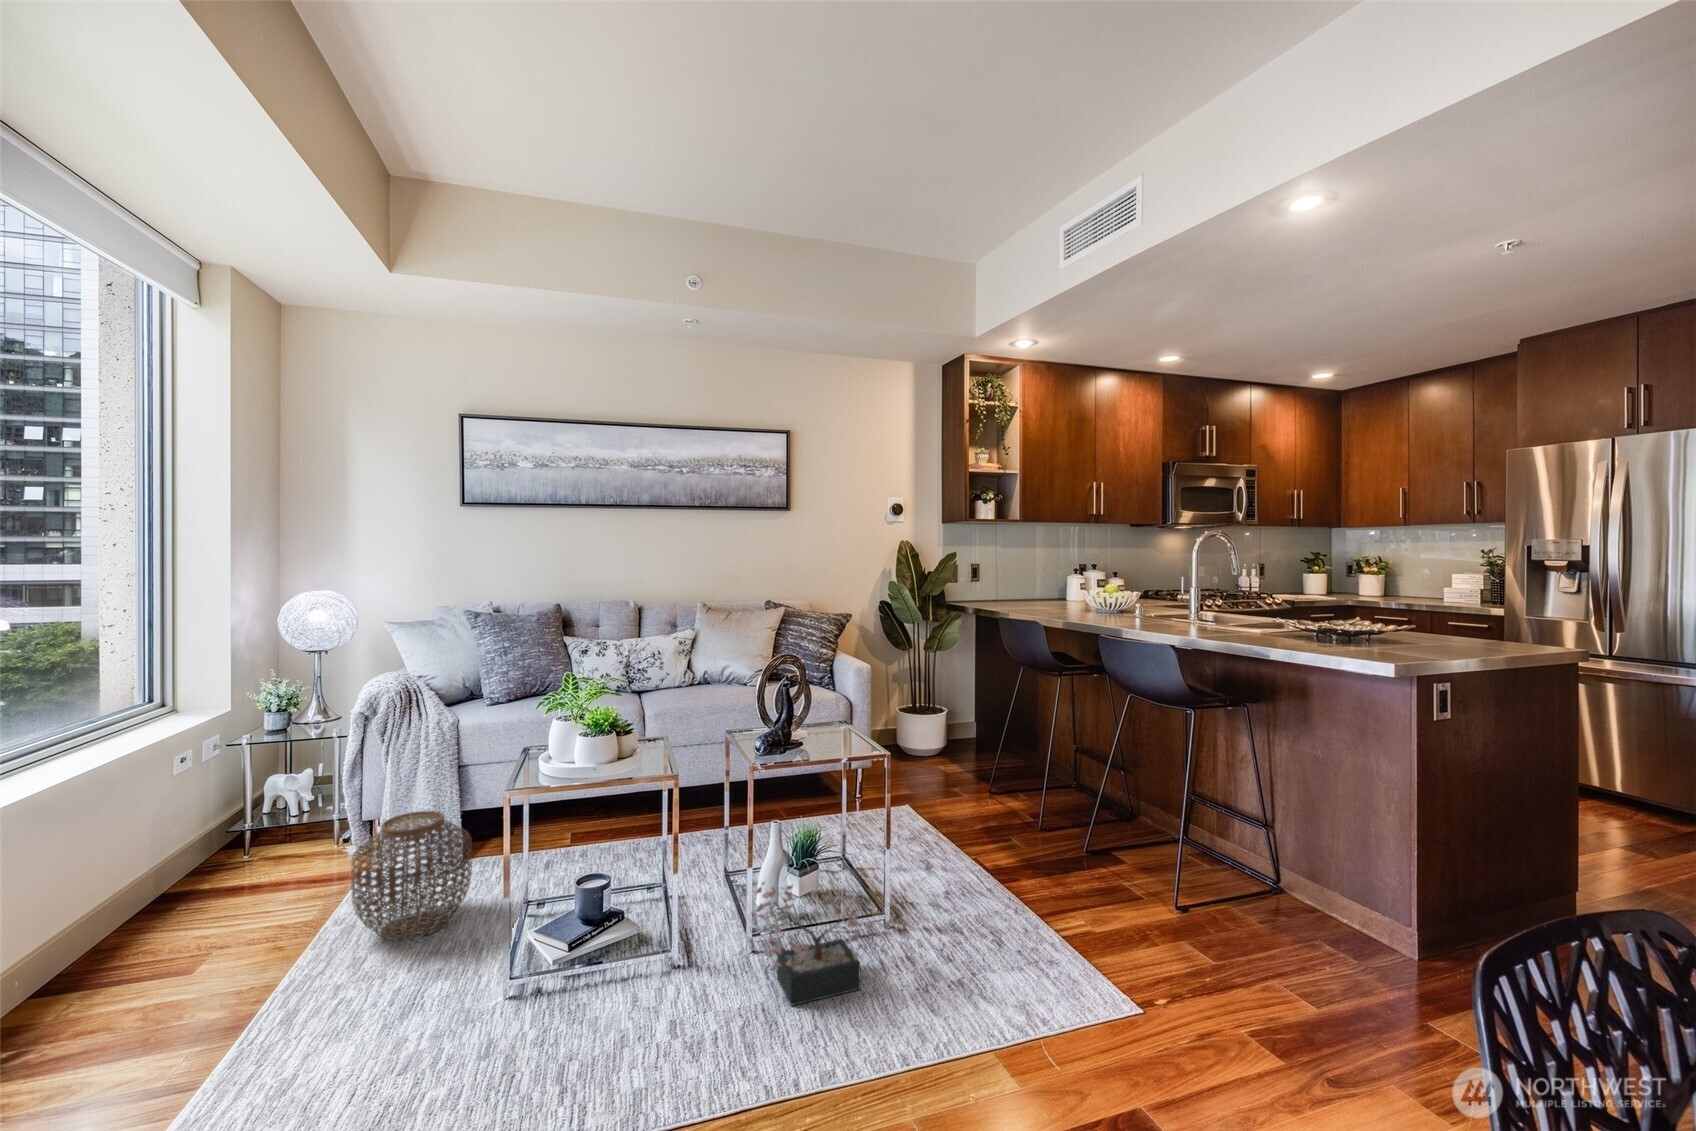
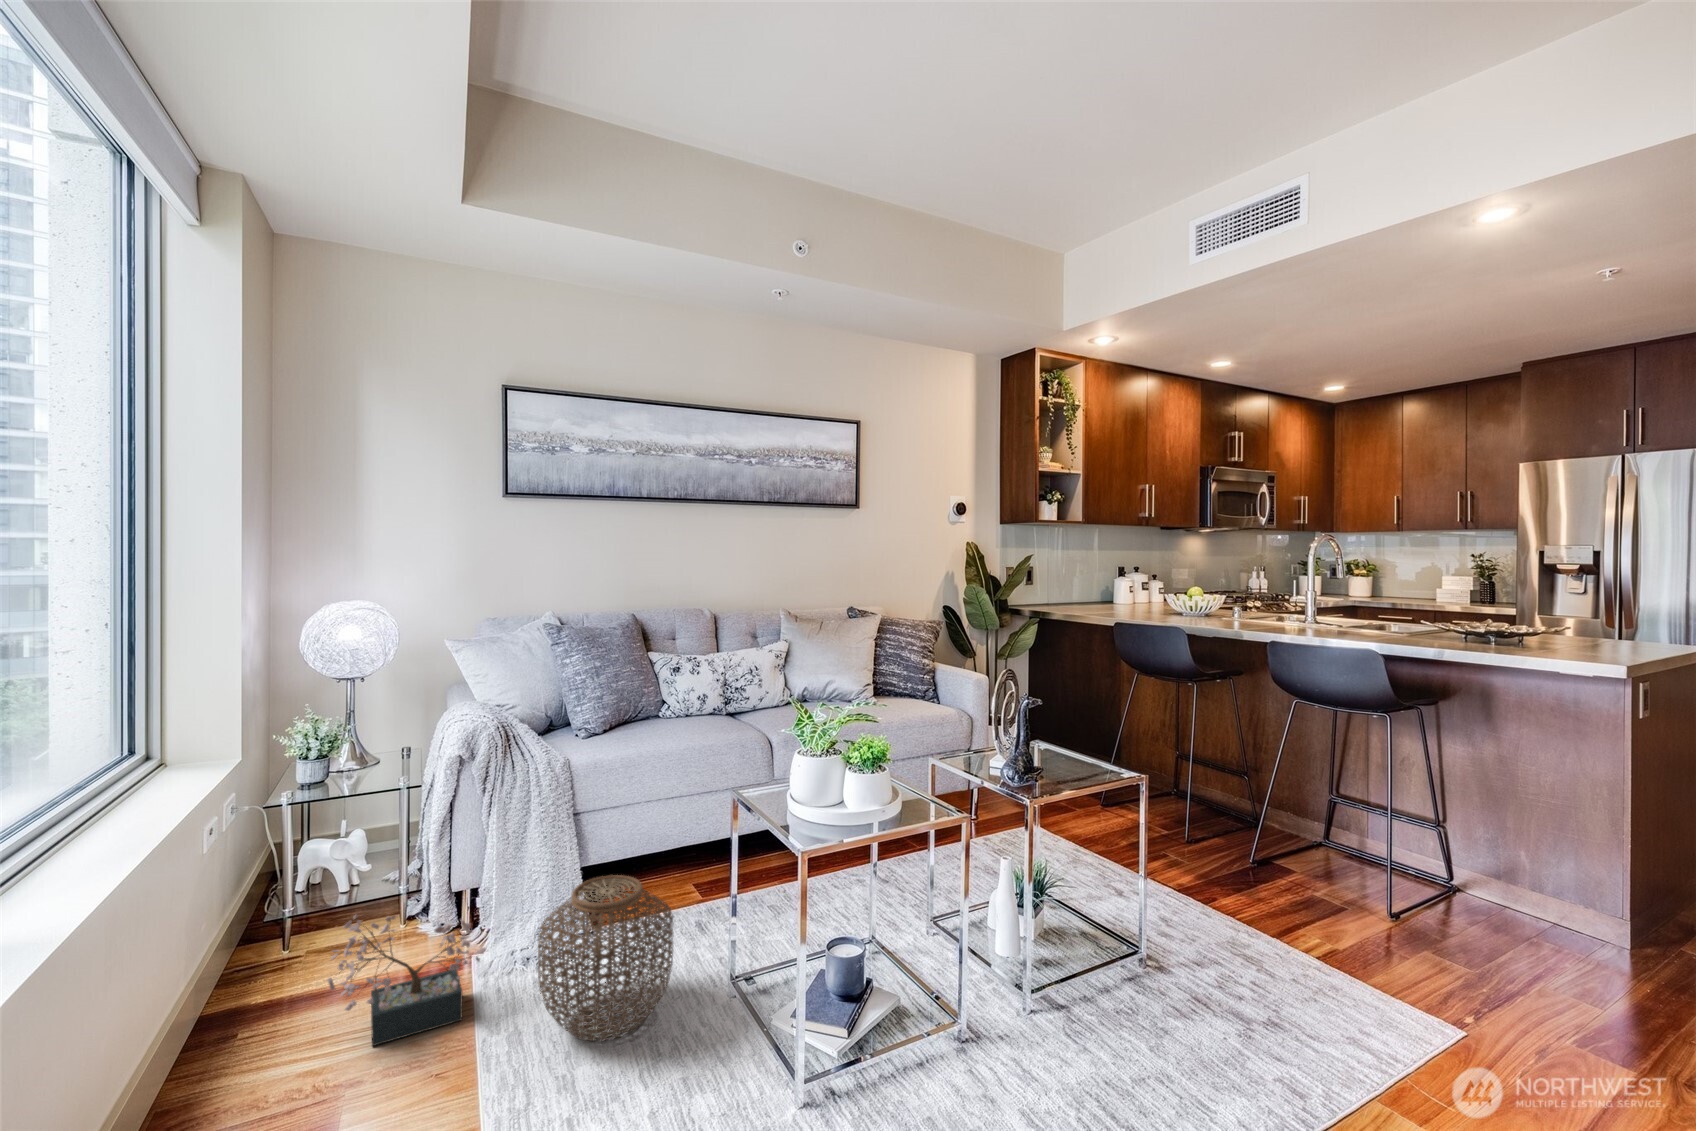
decorative plant: present [749,882,873,1006] -> present [328,914,485,1046]

